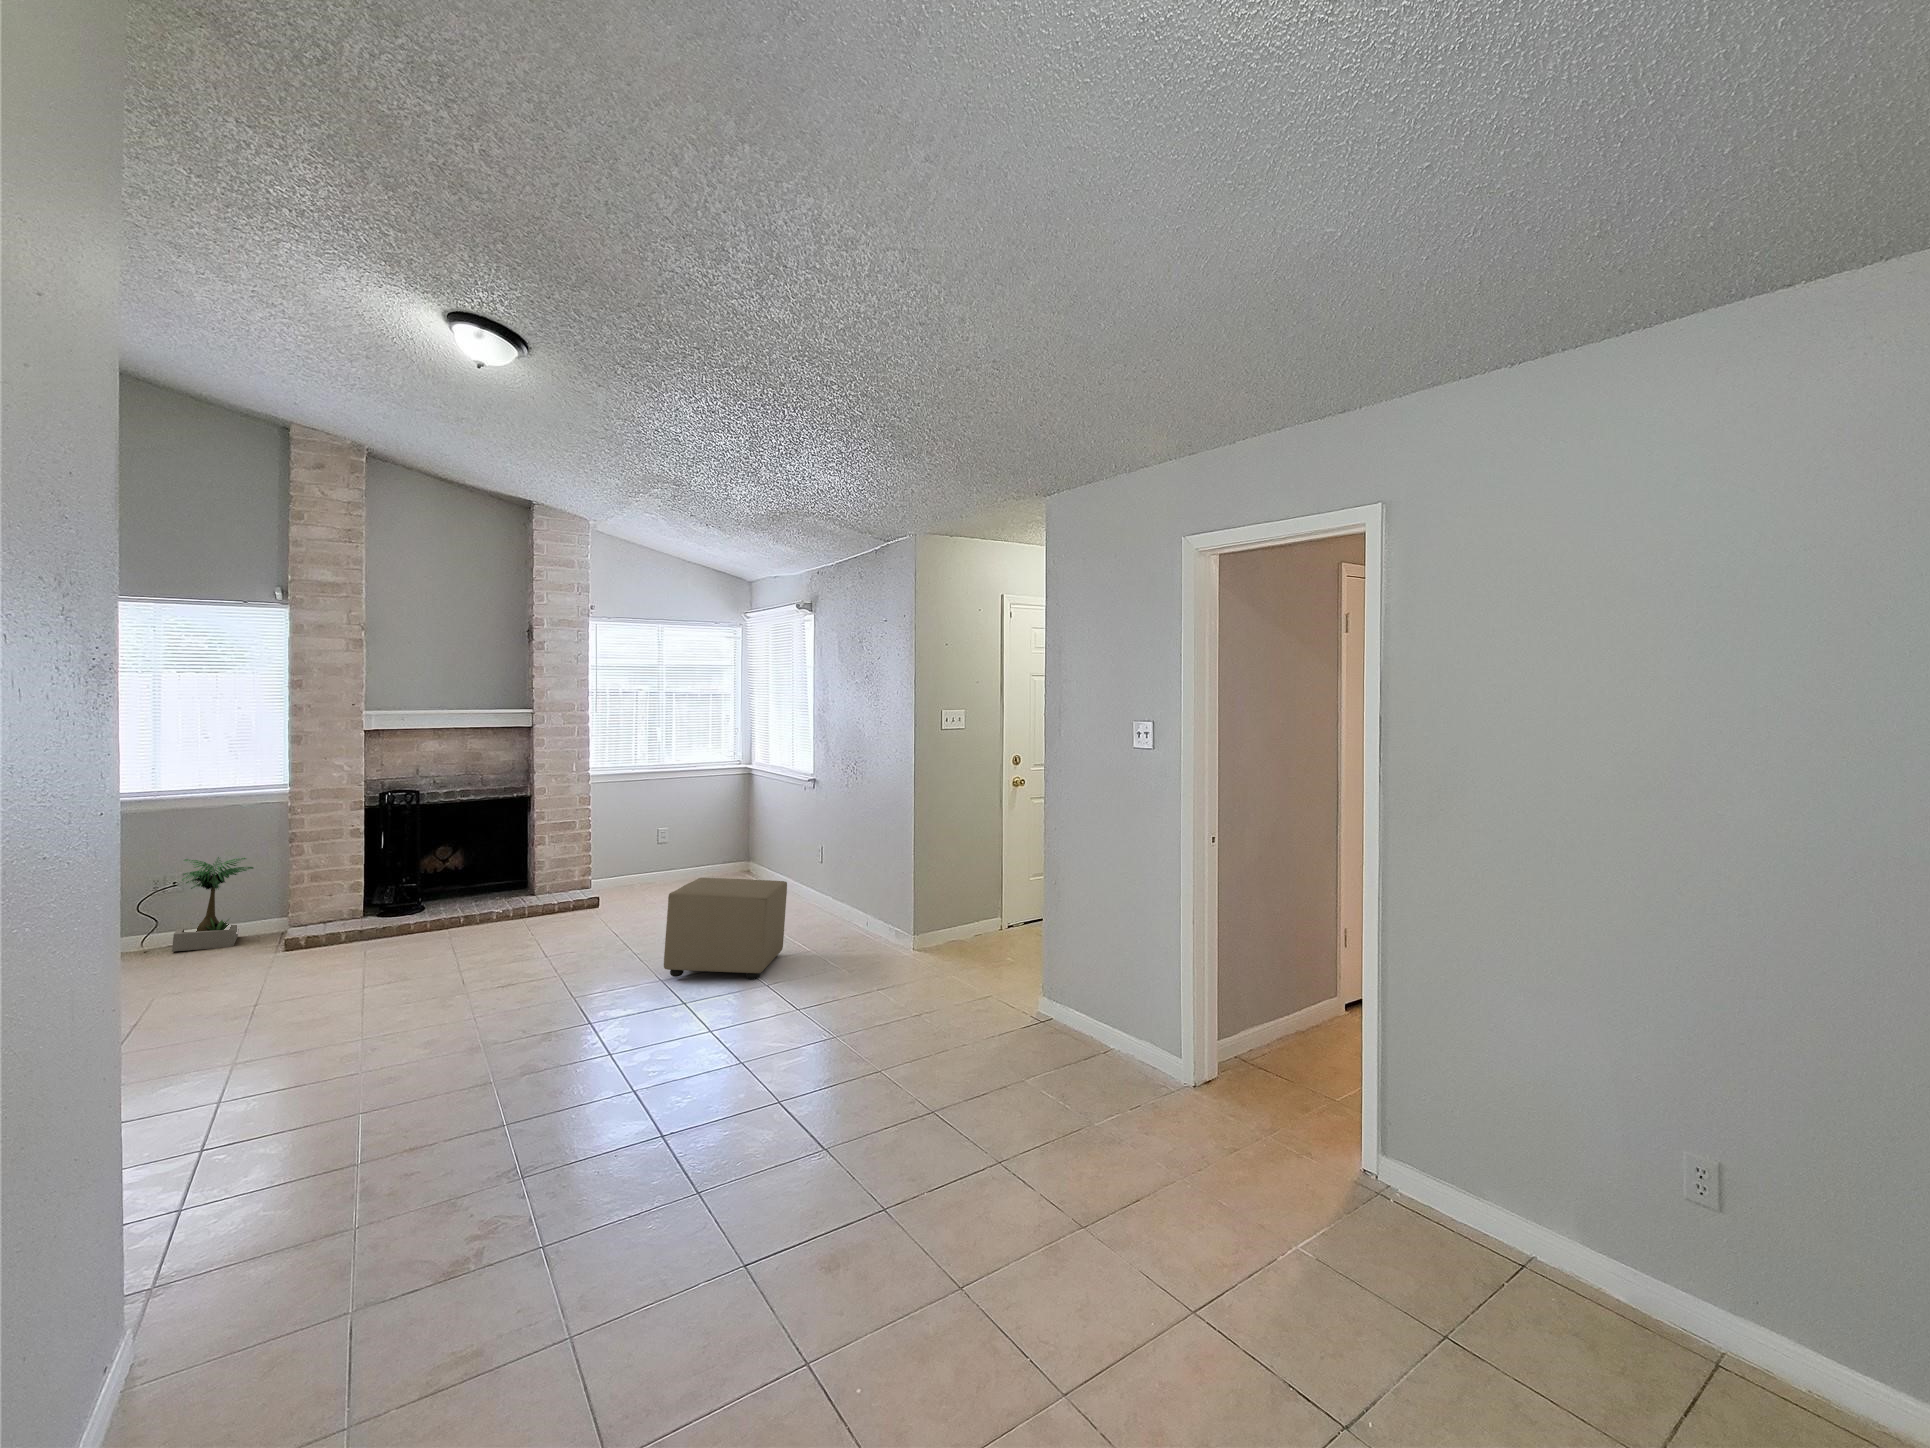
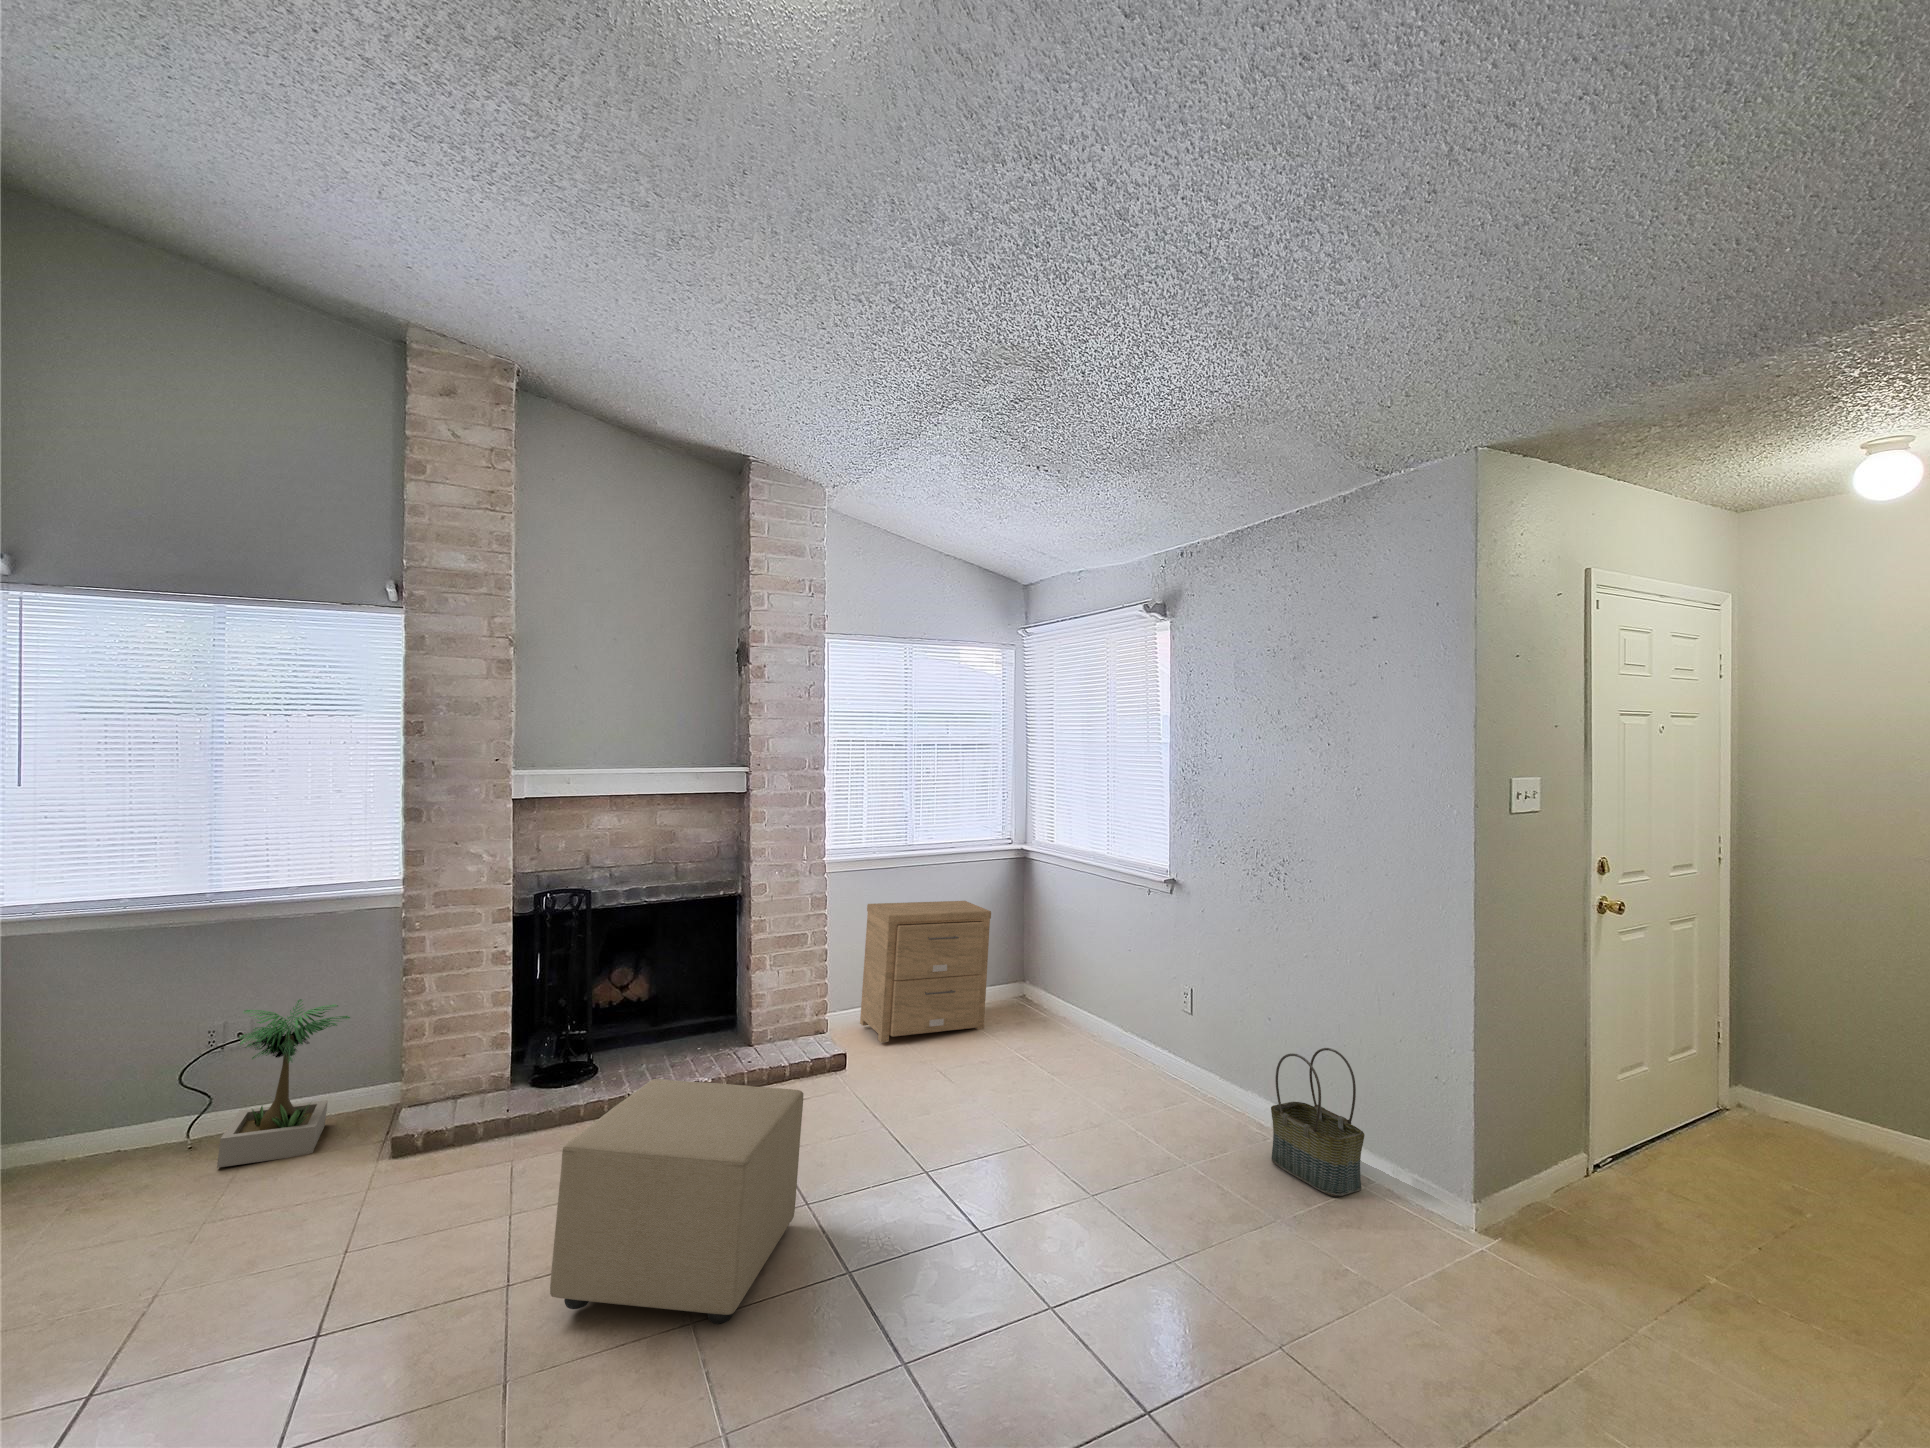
side table: none [621,807,714,896] -> present [860,901,991,1042]
basket: none [832,866,874,941] -> present [1271,1048,1365,1196]
ottoman: present [664,878,787,980] -> present [550,1079,803,1324]

